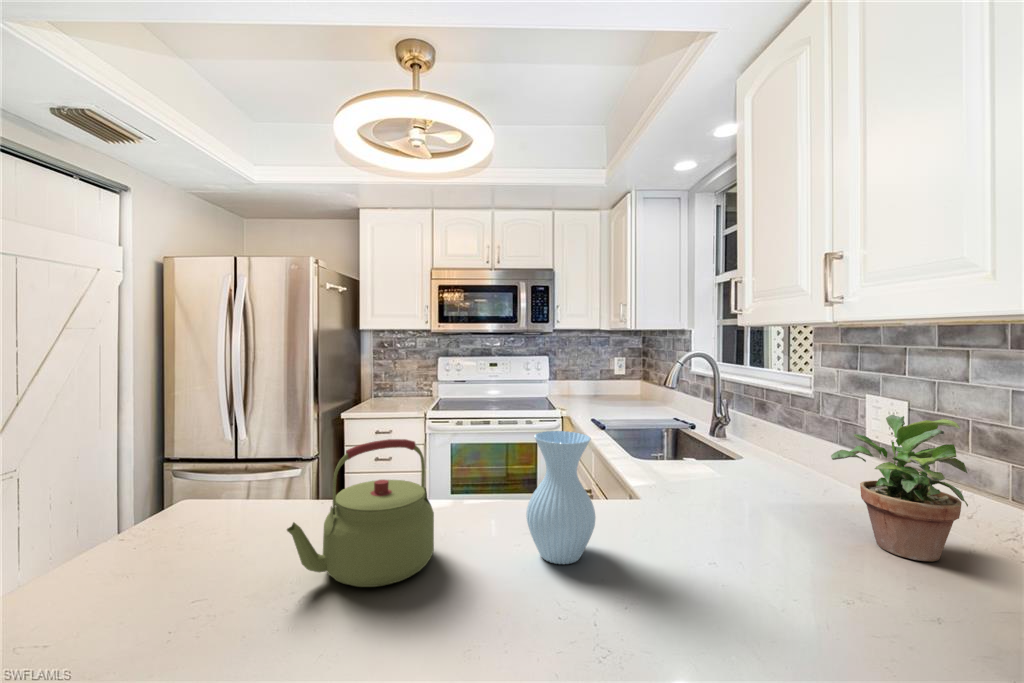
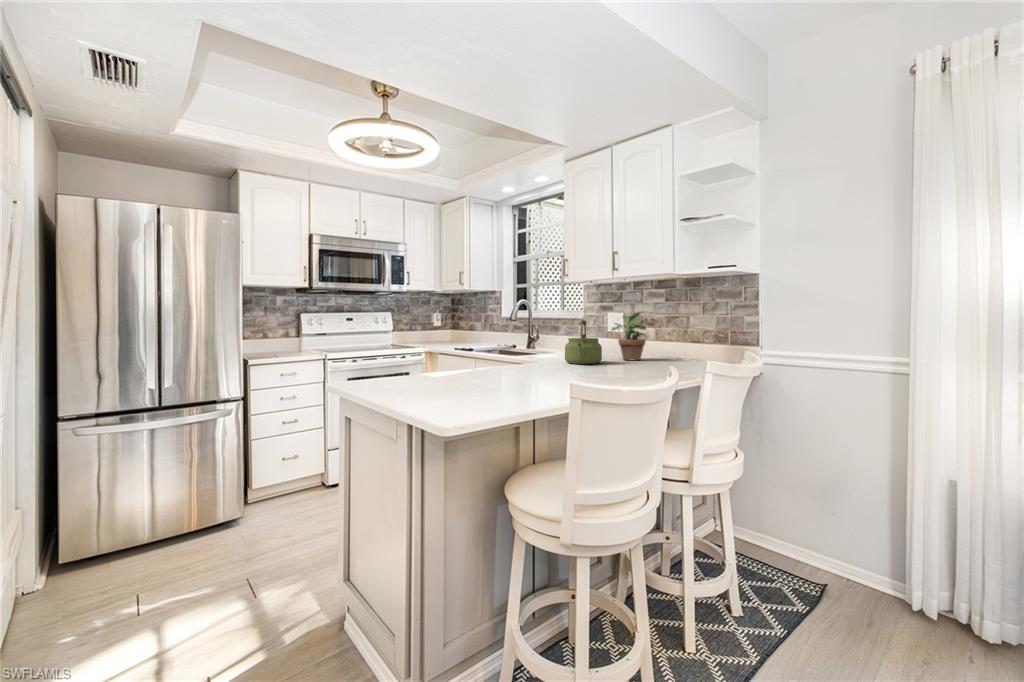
vase: present [526,431,596,564] -> none [528,320,557,370]
kettle: present [287,439,434,587] -> present [565,320,602,364]

